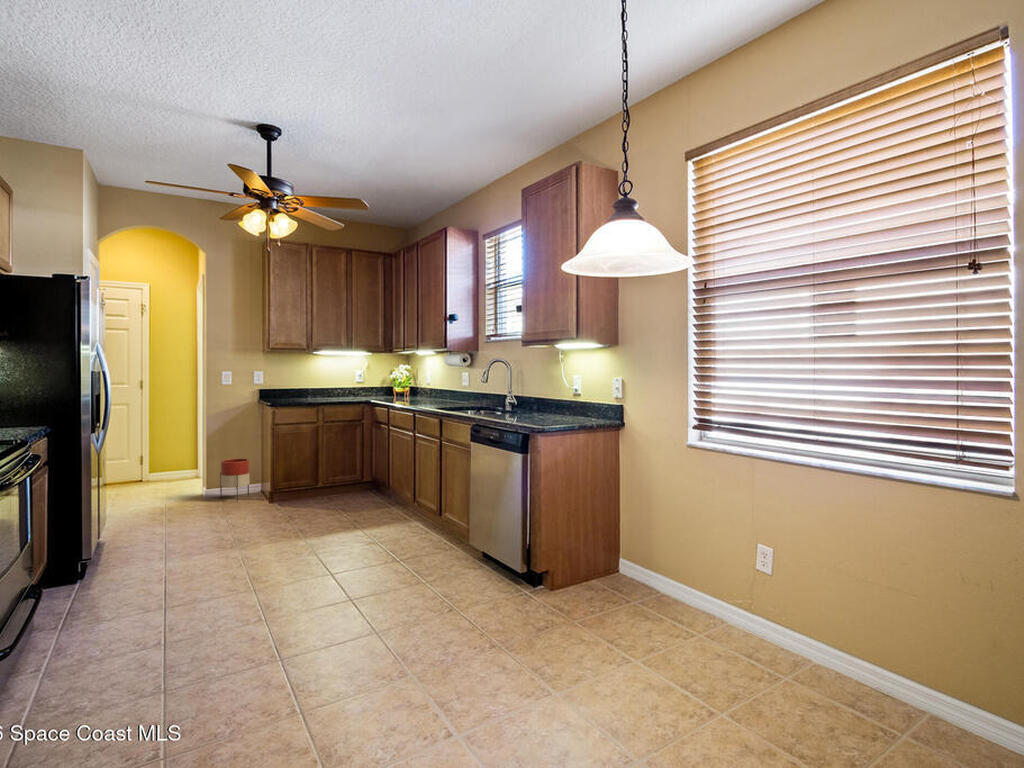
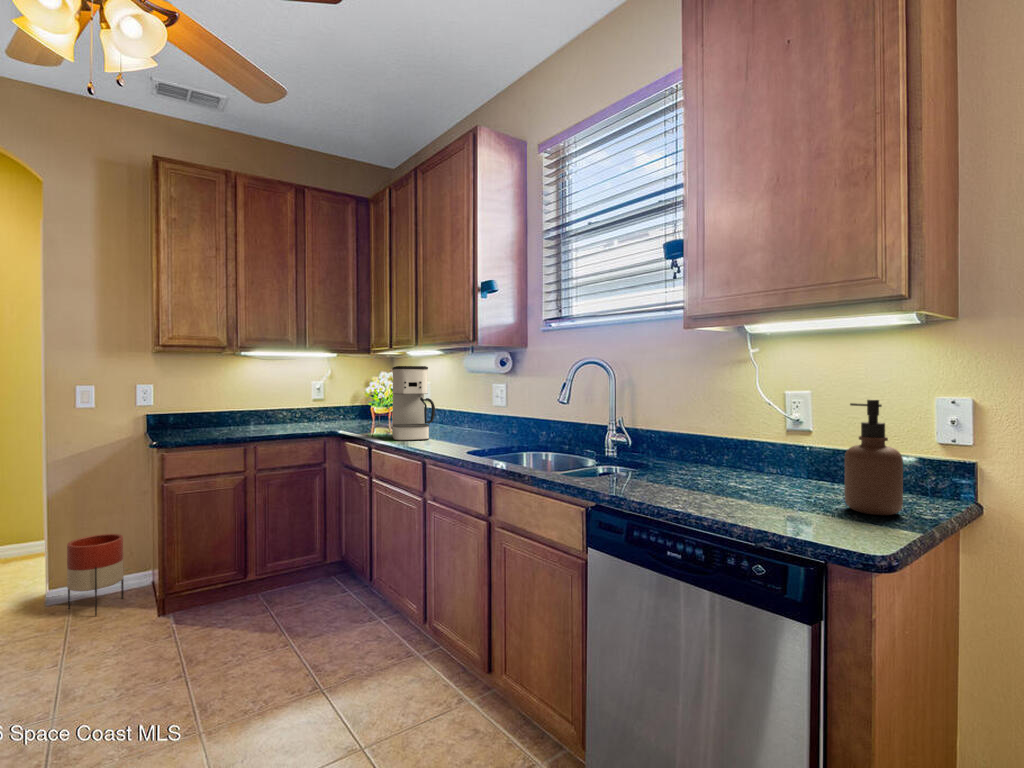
coffee maker: none [401,362,425,404] -> present [392,366,435,441]
soap dispenser: none [558,379,577,423] -> present [845,400,903,515]

